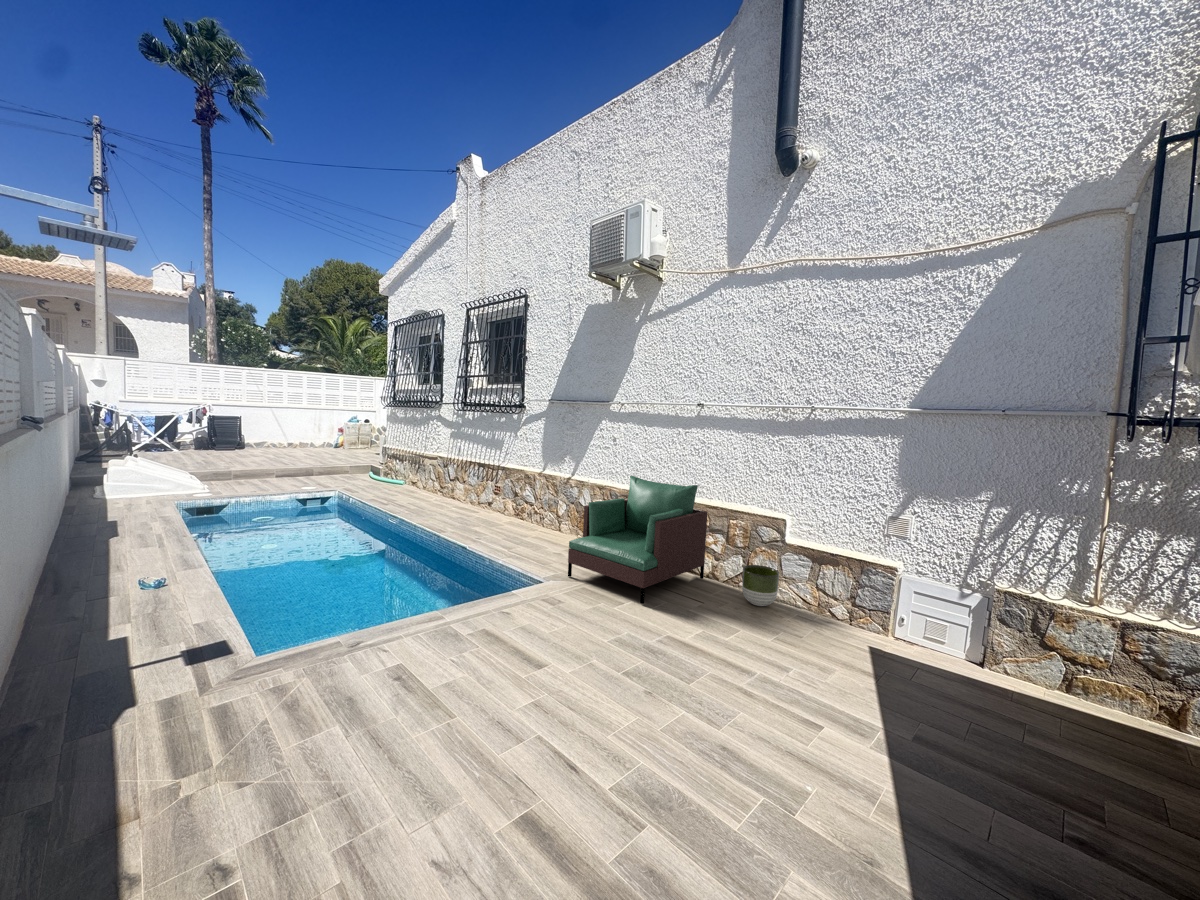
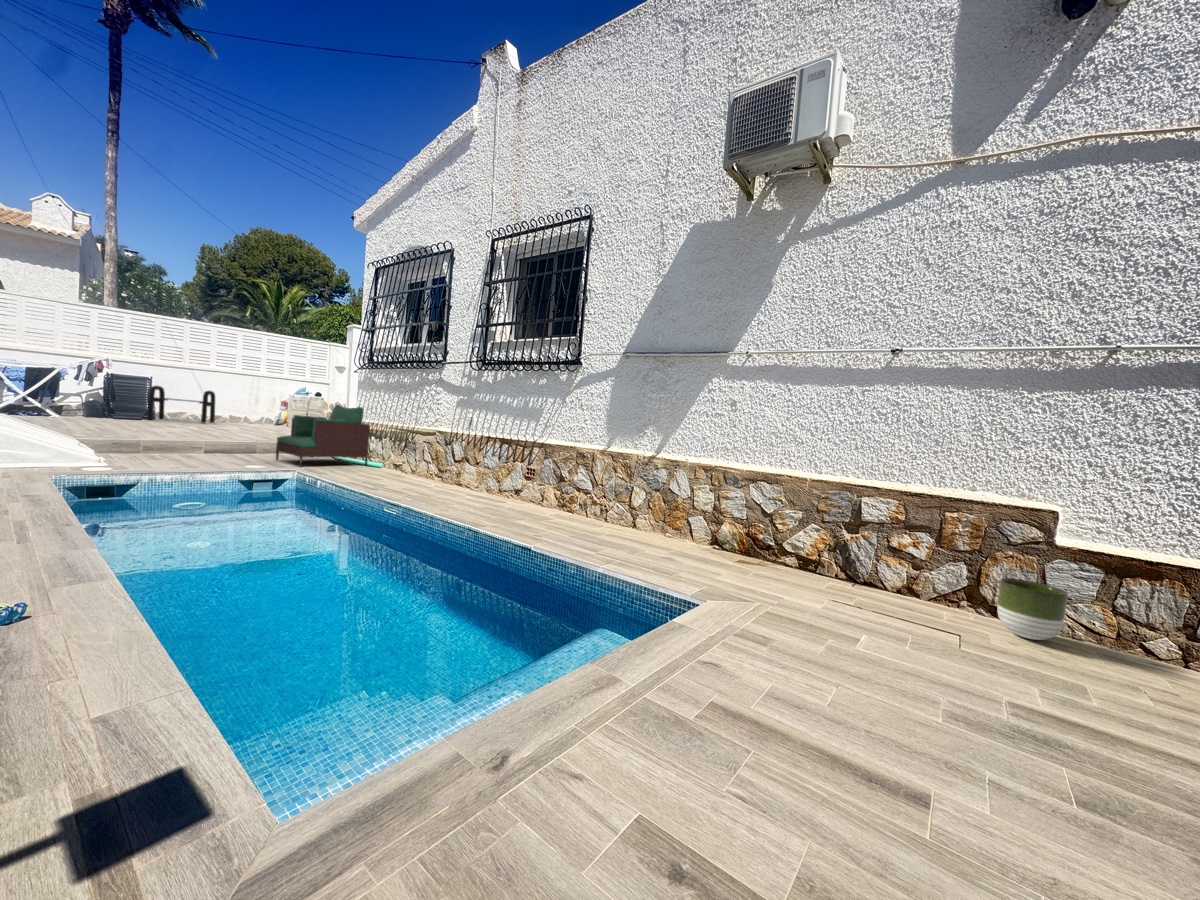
bench: none [240,422,289,450] -> present [147,386,215,423]
armchair: present [568,476,708,604] -> present [276,405,370,466]

